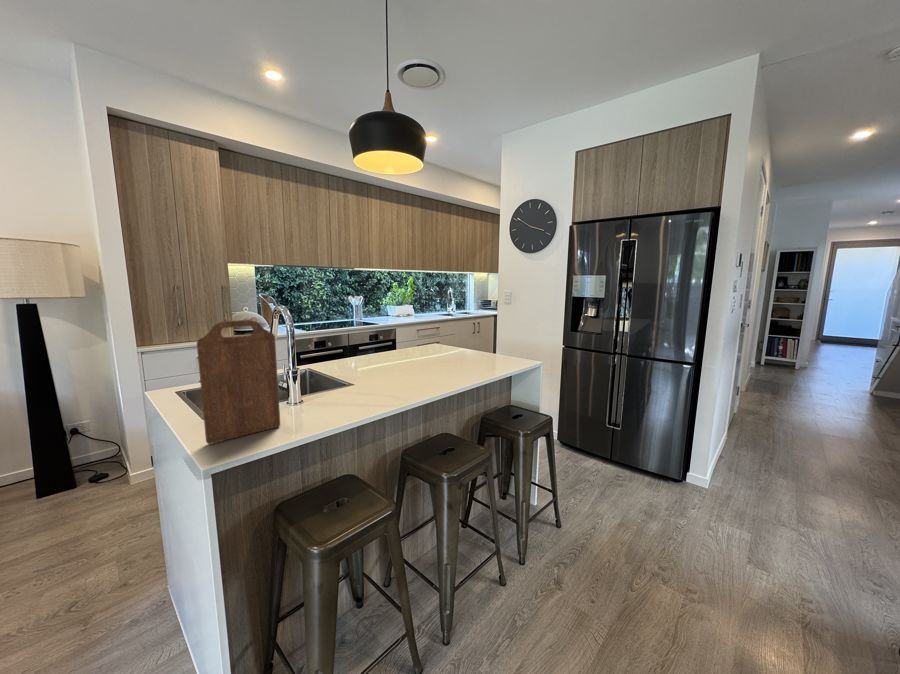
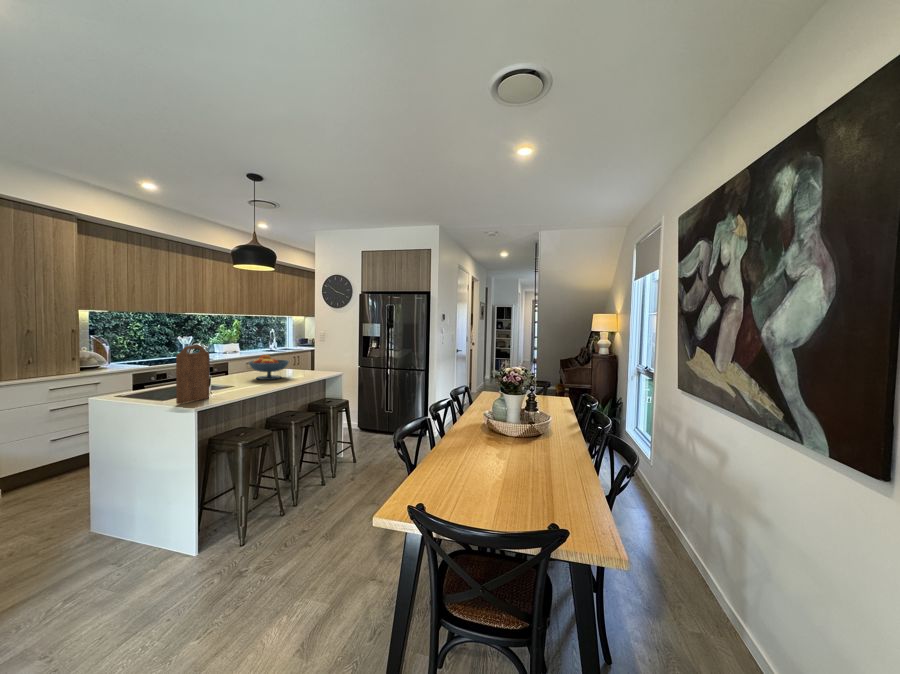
fruit bowl: none [385,329,449,376] -> present [249,355,289,380]

